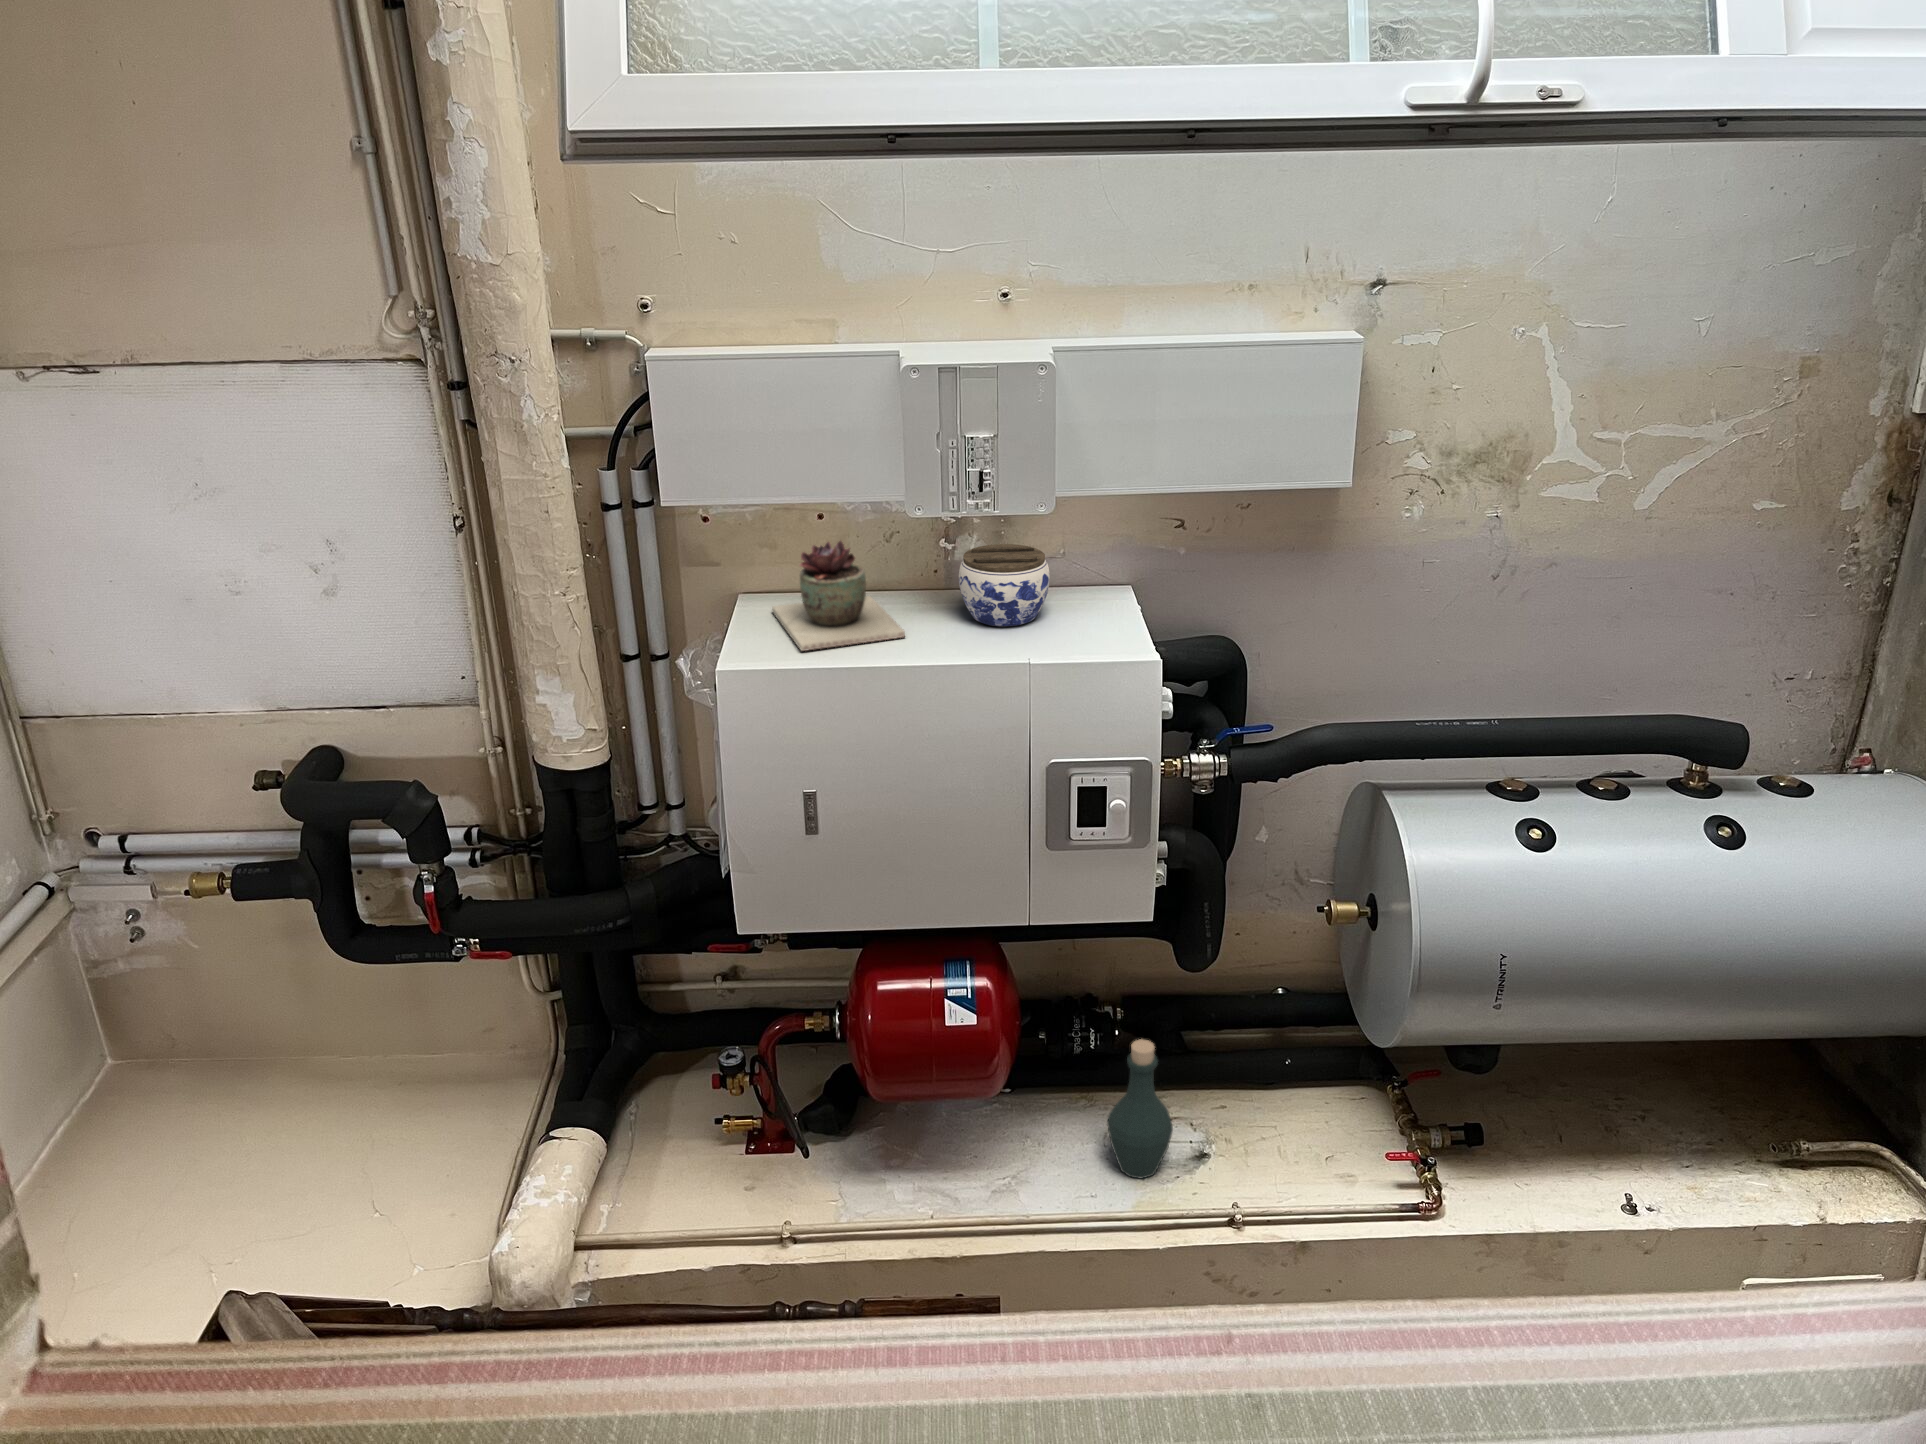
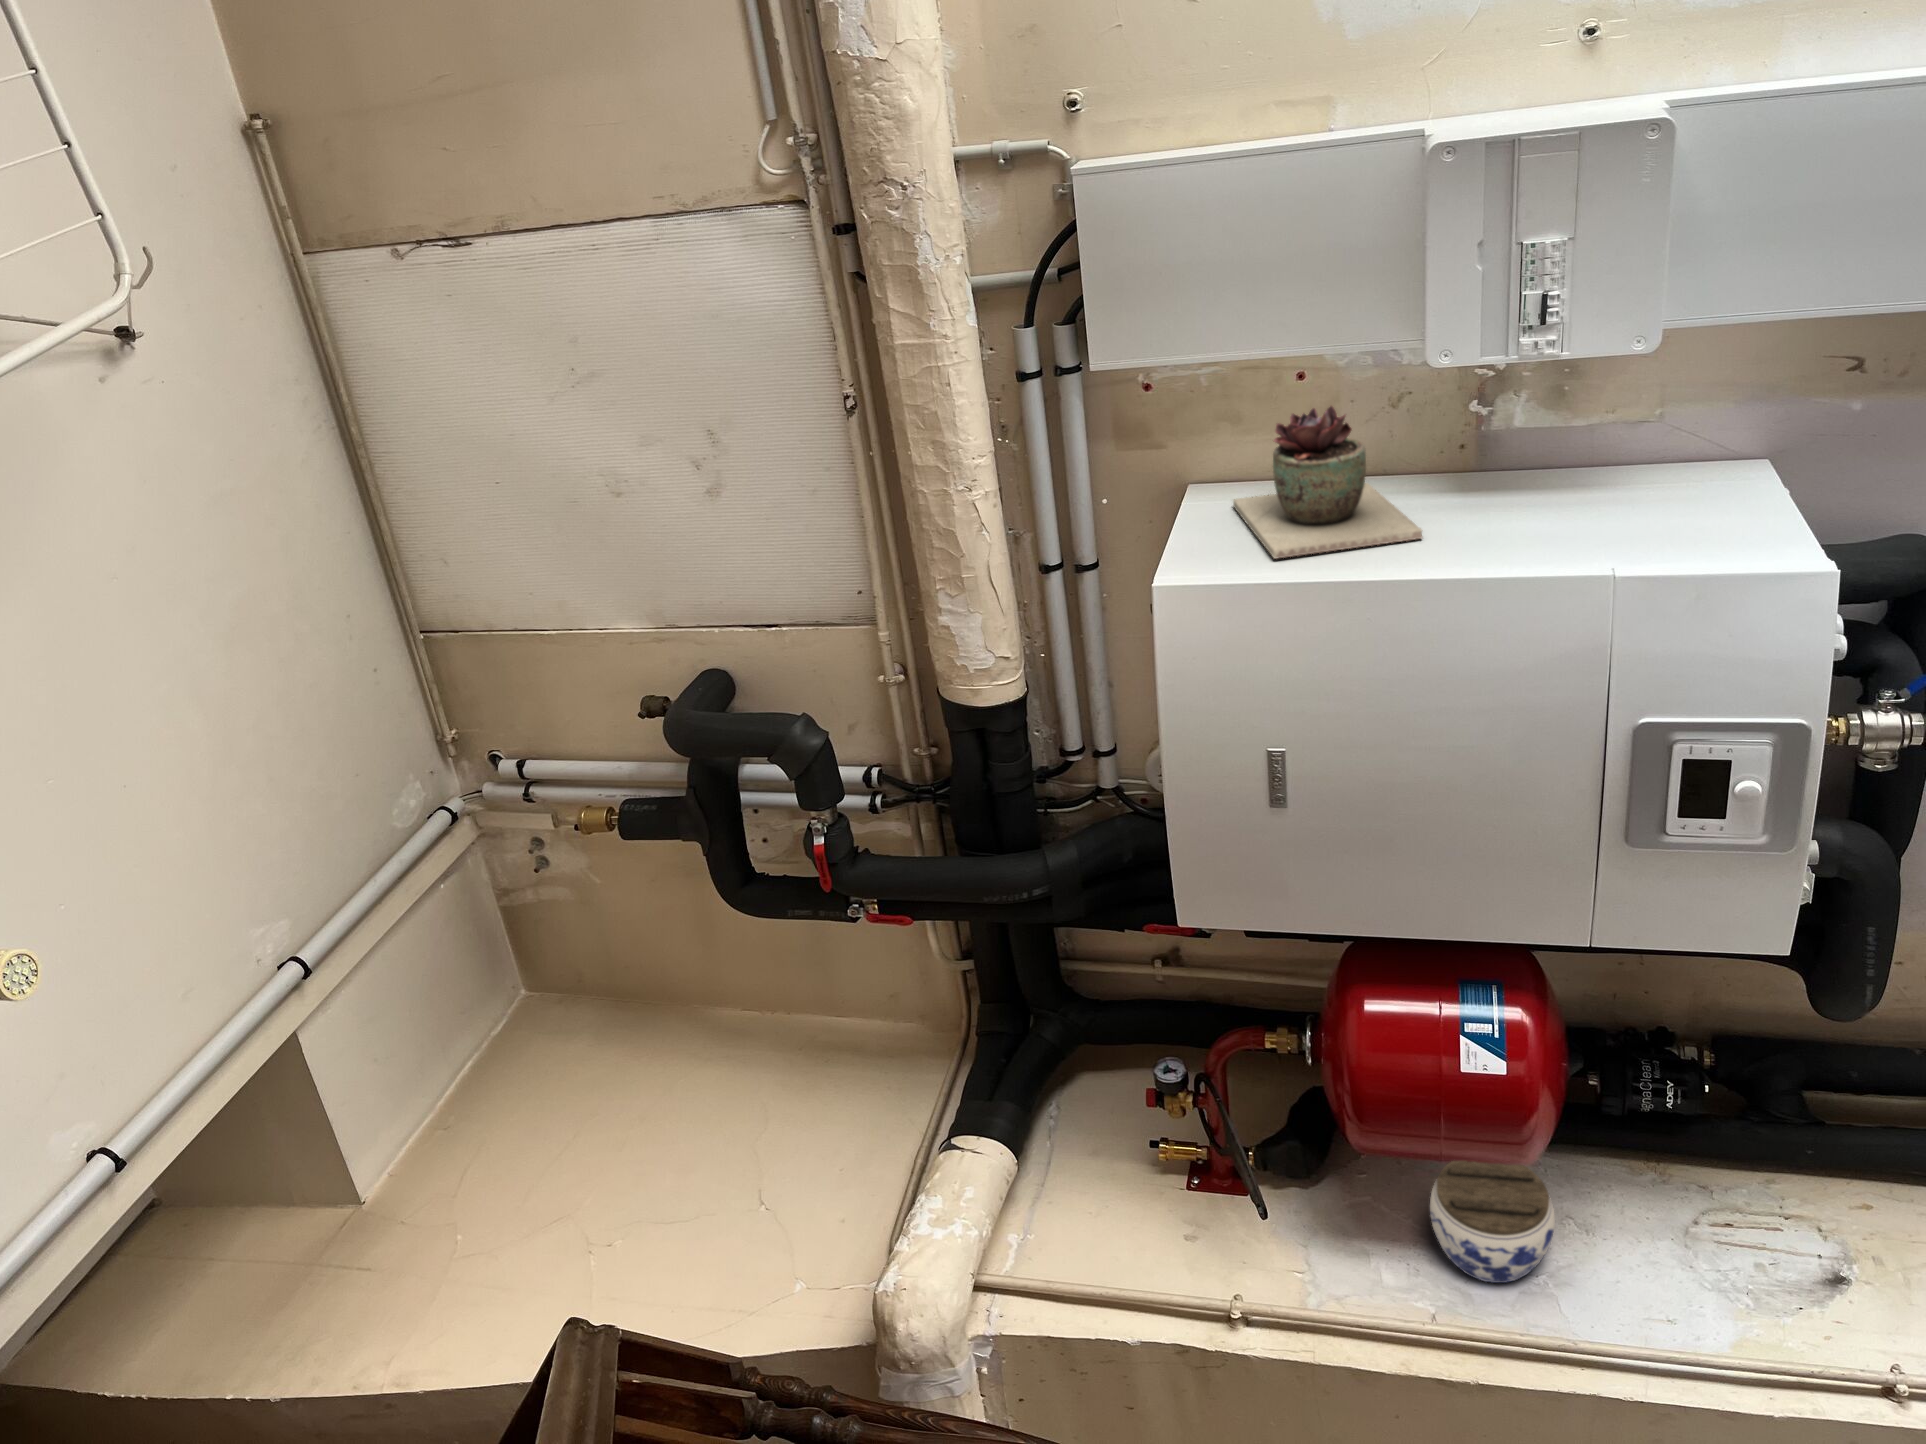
jar: present [959,544,1050,626] -> present [1430,1161,1555,1283]
bottle: present [1107,1039,1173,1178] -> none [1696,1119,1804,1310]

